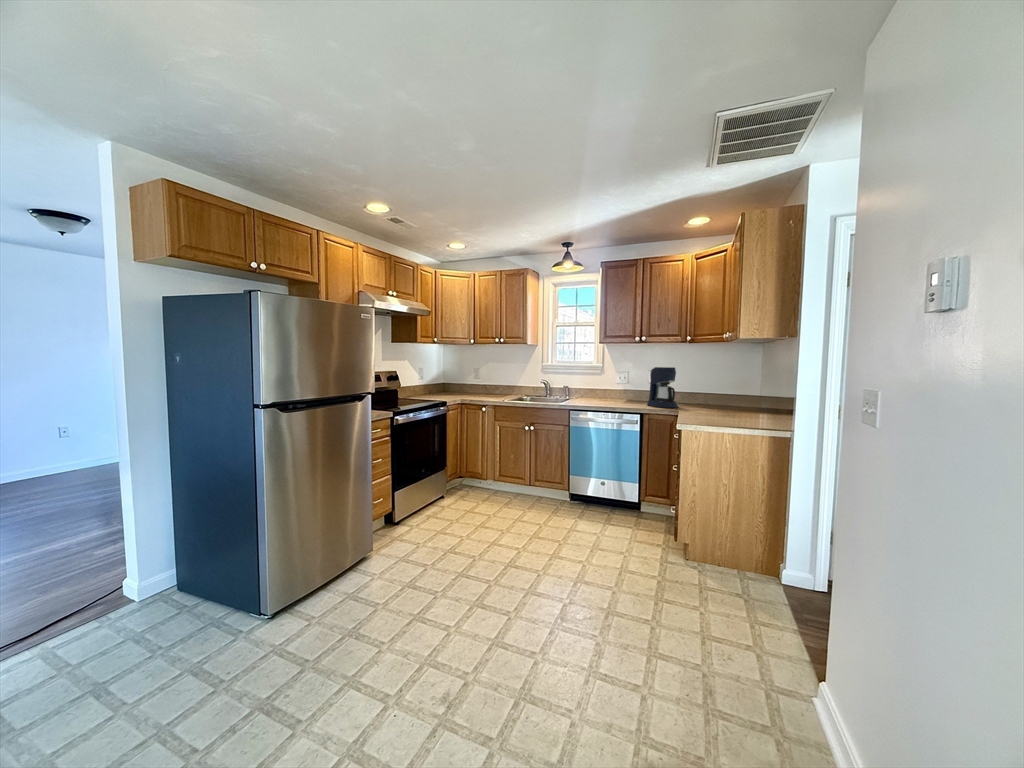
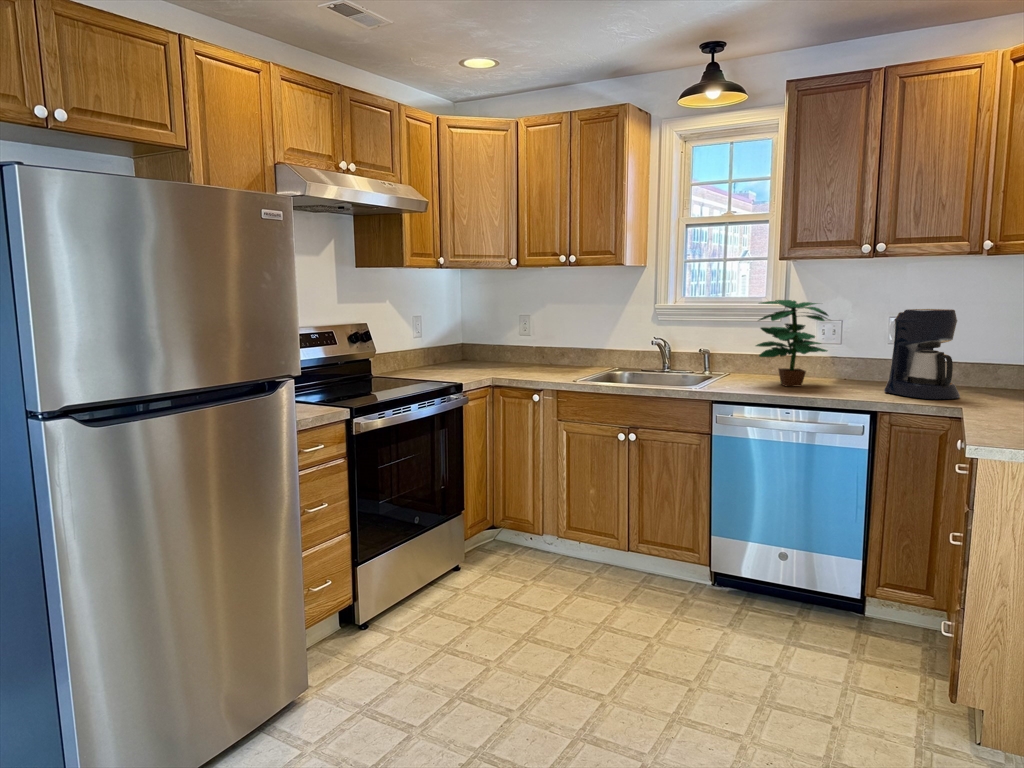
potted plant: none [589,362,624,403] -> present [756,300,828,386]

